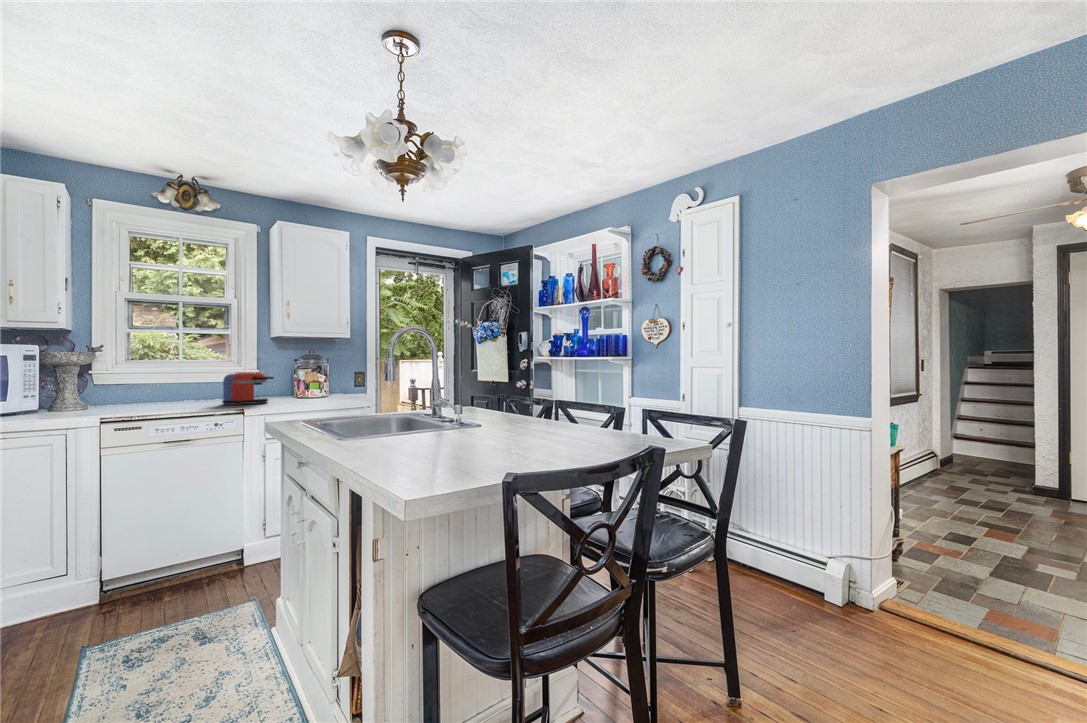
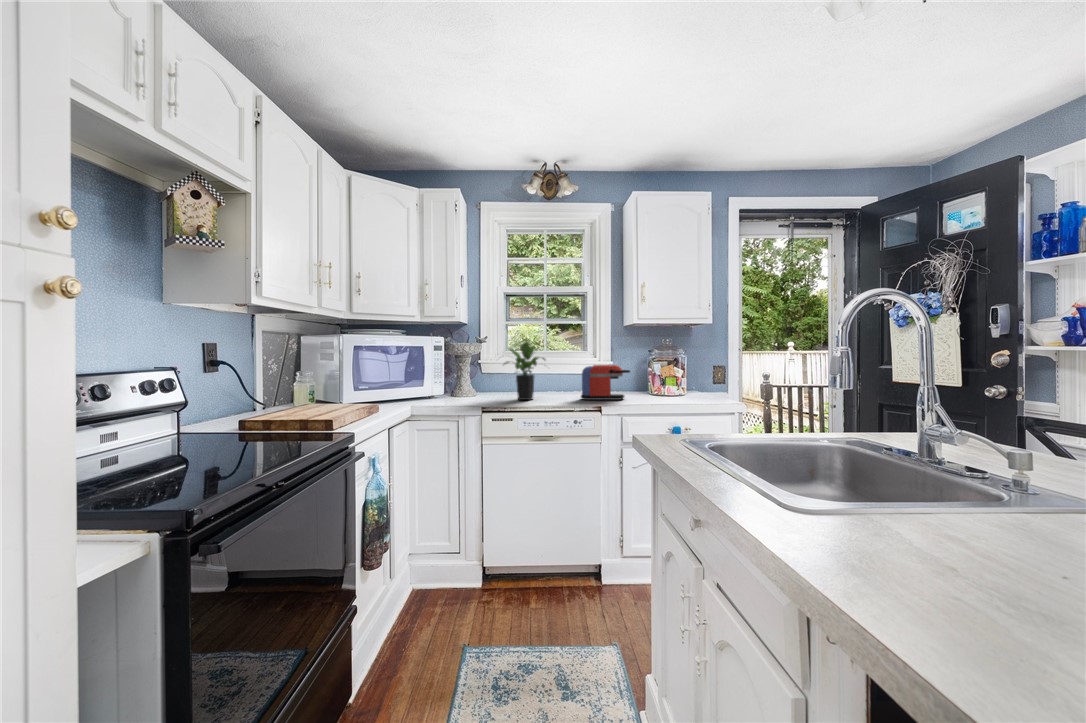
potted plant: none [118,350,187,409] -> present [504,342,545,400]

